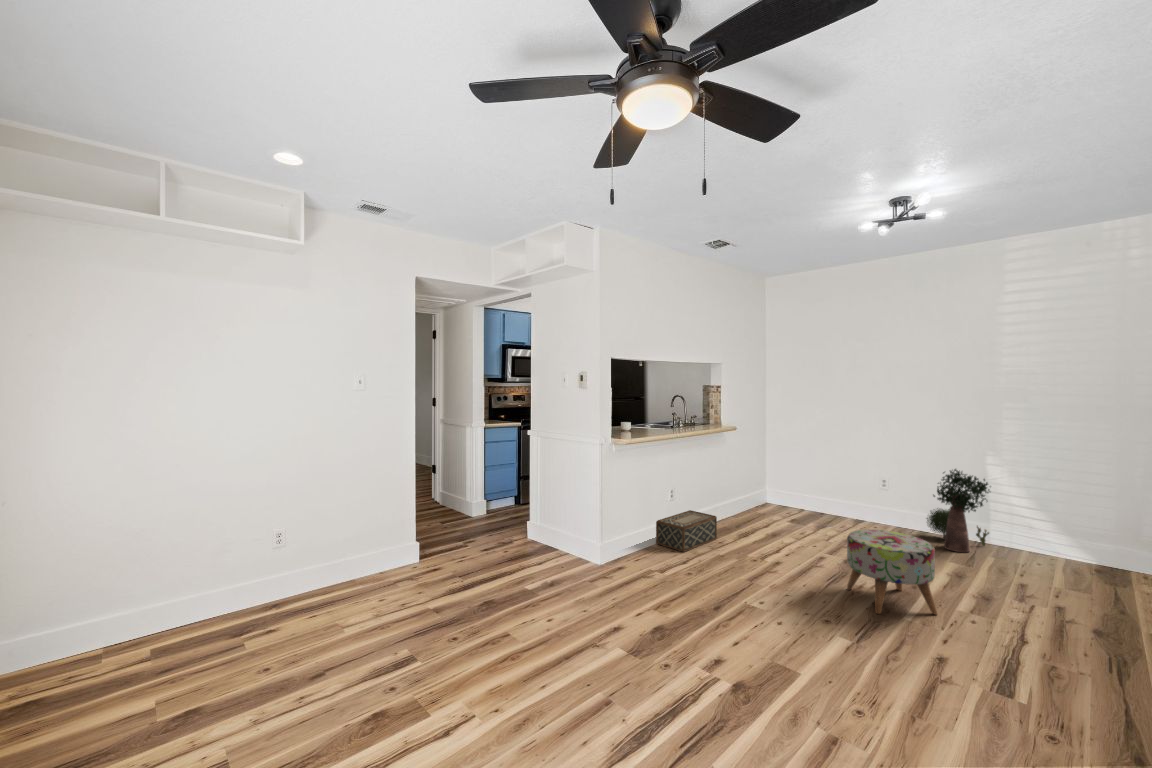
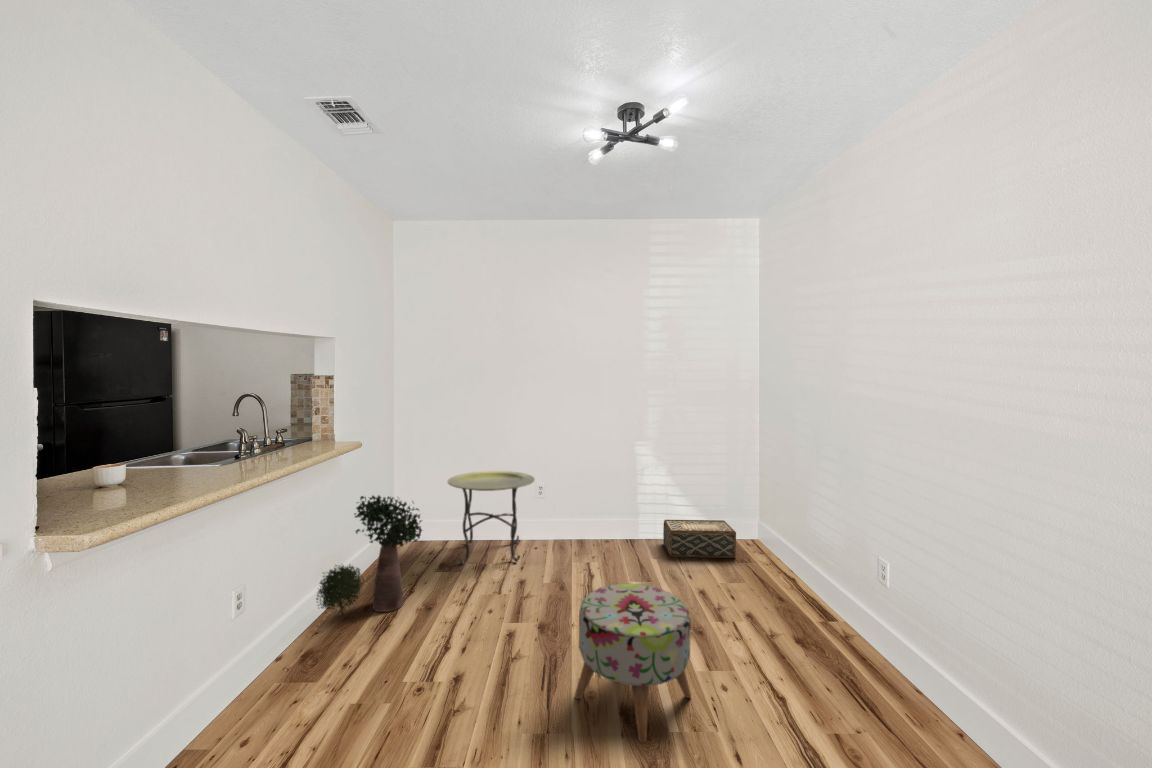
side table: none [798,459,874,530] -> present [448,471,535,564]
potted plant: present [927,469,990,552] -> present [316,495,422,616]
woven basket: present [656,510,717,552] -> present [663,520,736,558]

